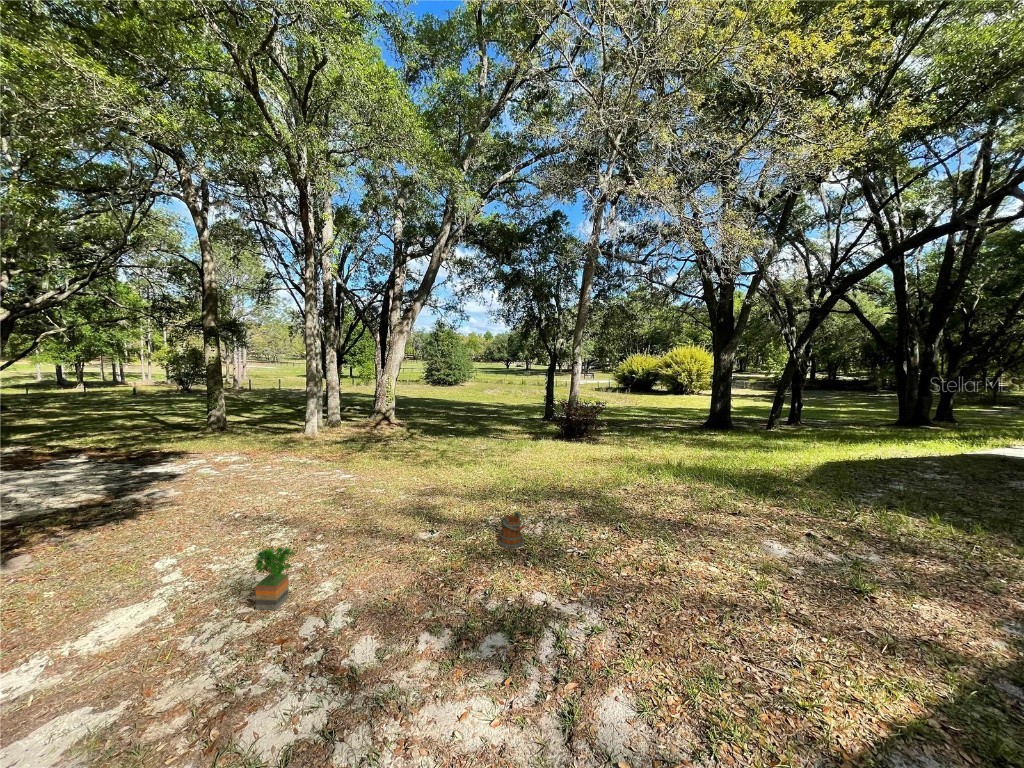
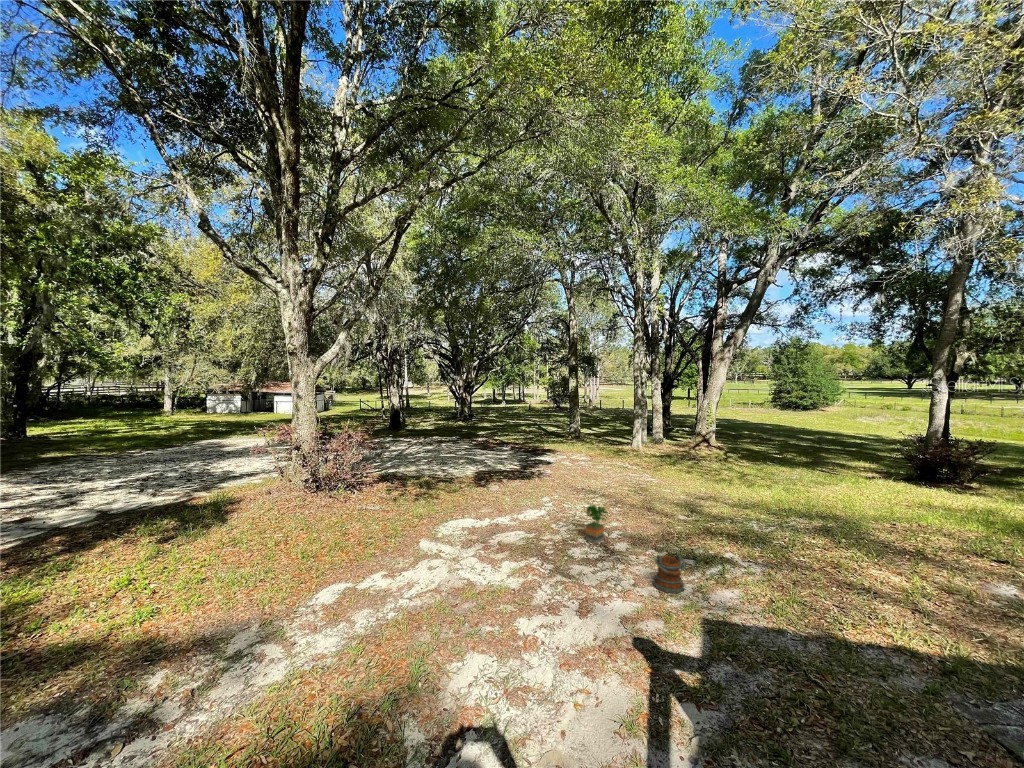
bucket: present [497,512,525,548] -> present [653,555,685,593]

